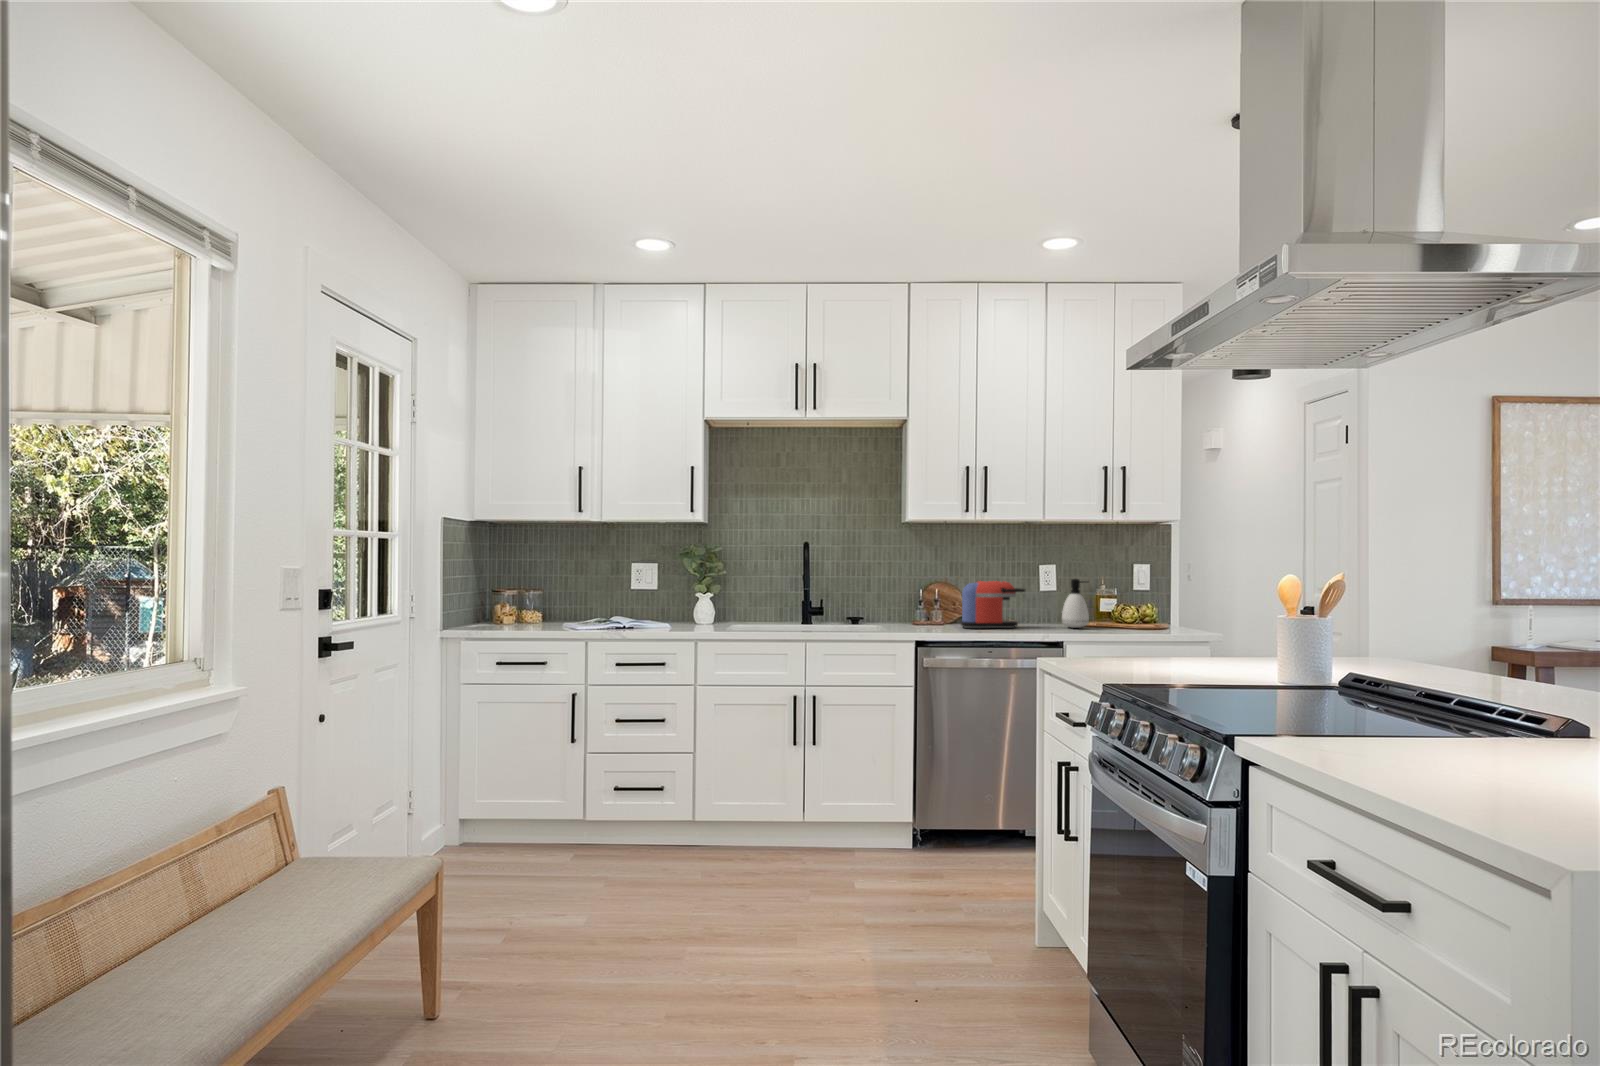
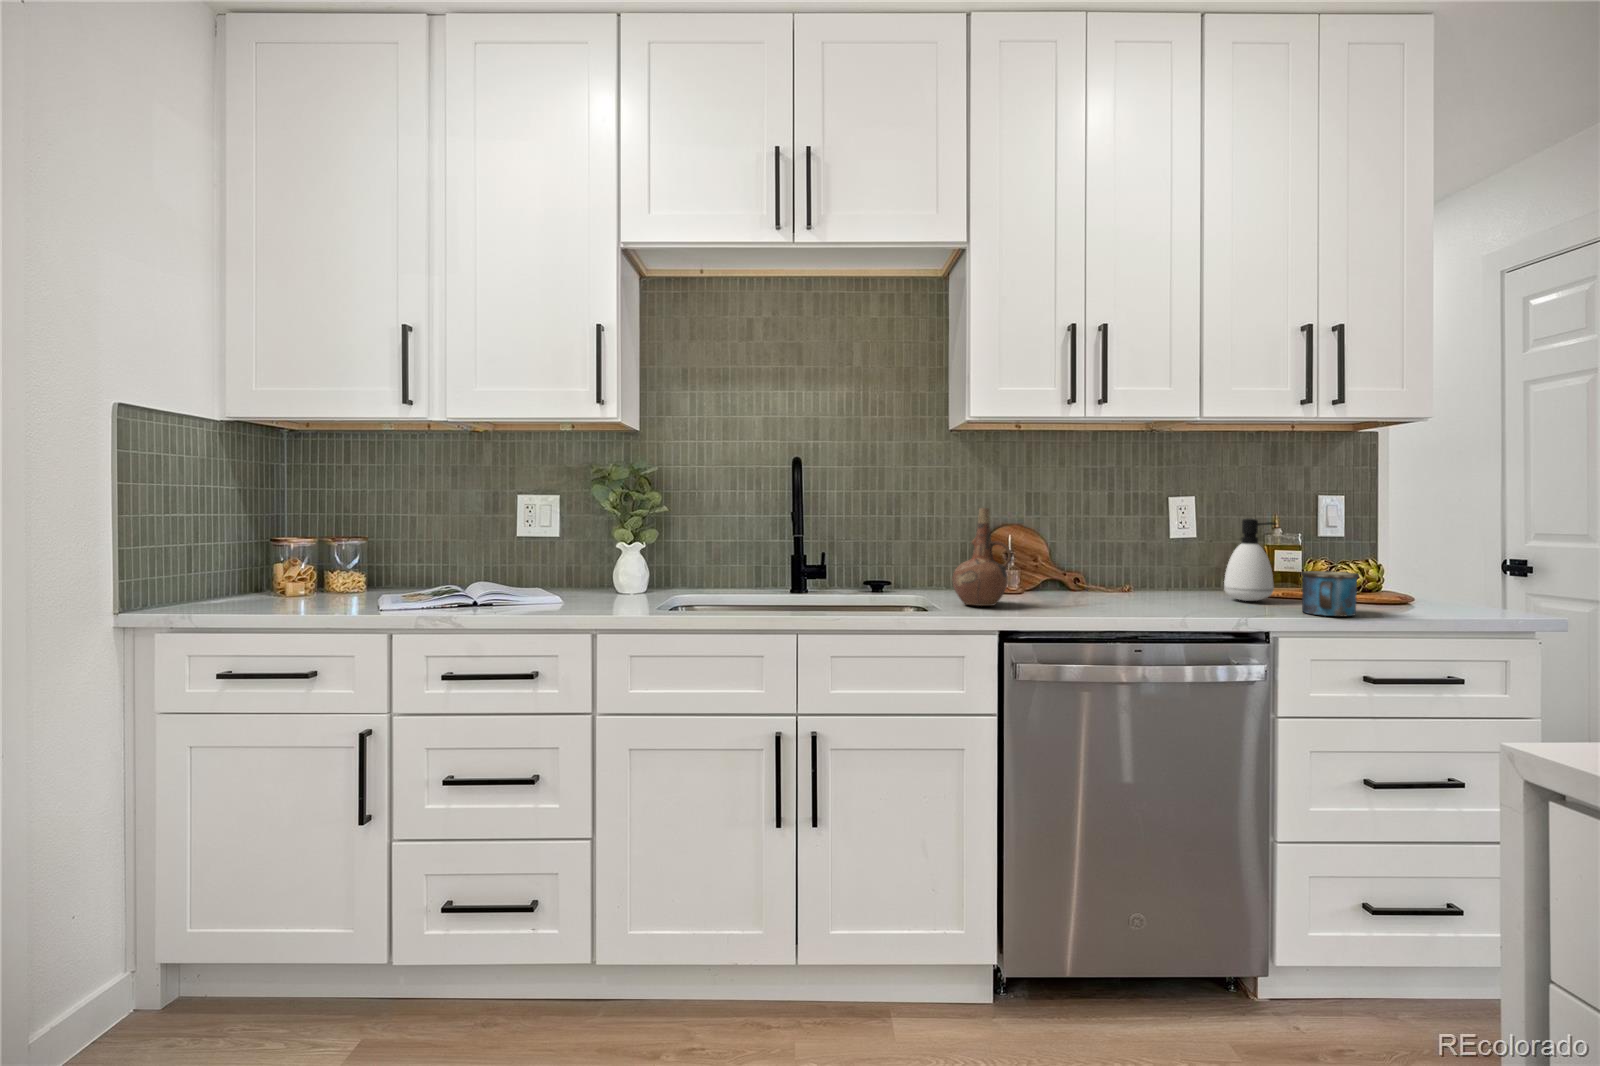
ceramic pitcher: none [897,573,930,629] -> present [953,508,1011,606]
coffee maker: present [961,581,1025,628] -> none [1057,523,1166,602]
mug: none [1095,609,1125,634] -> present [1301,571,1359,616]

